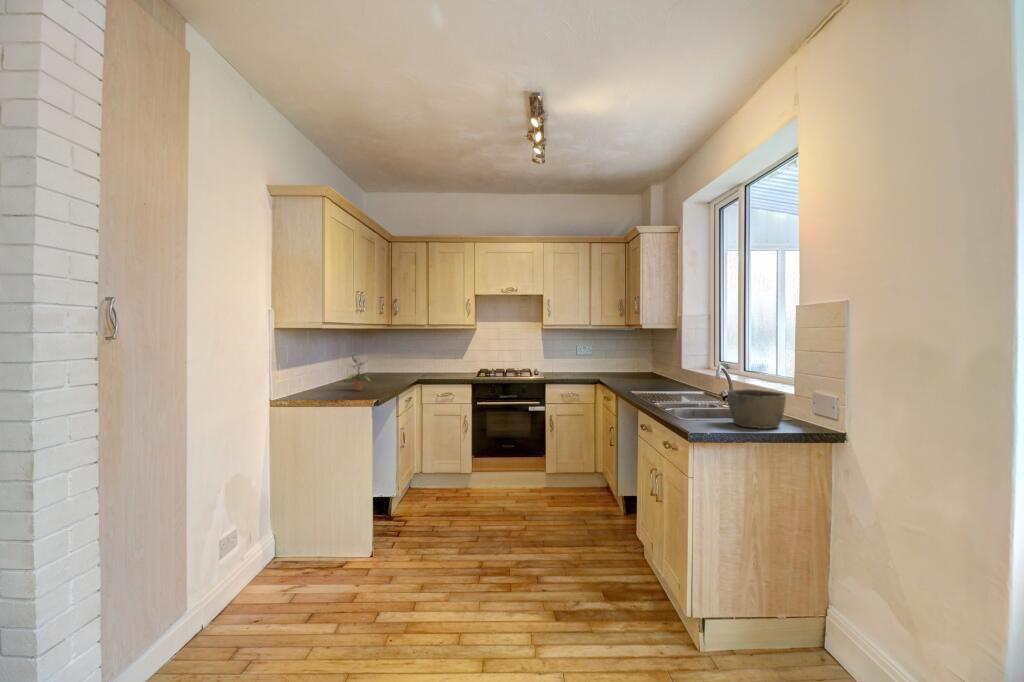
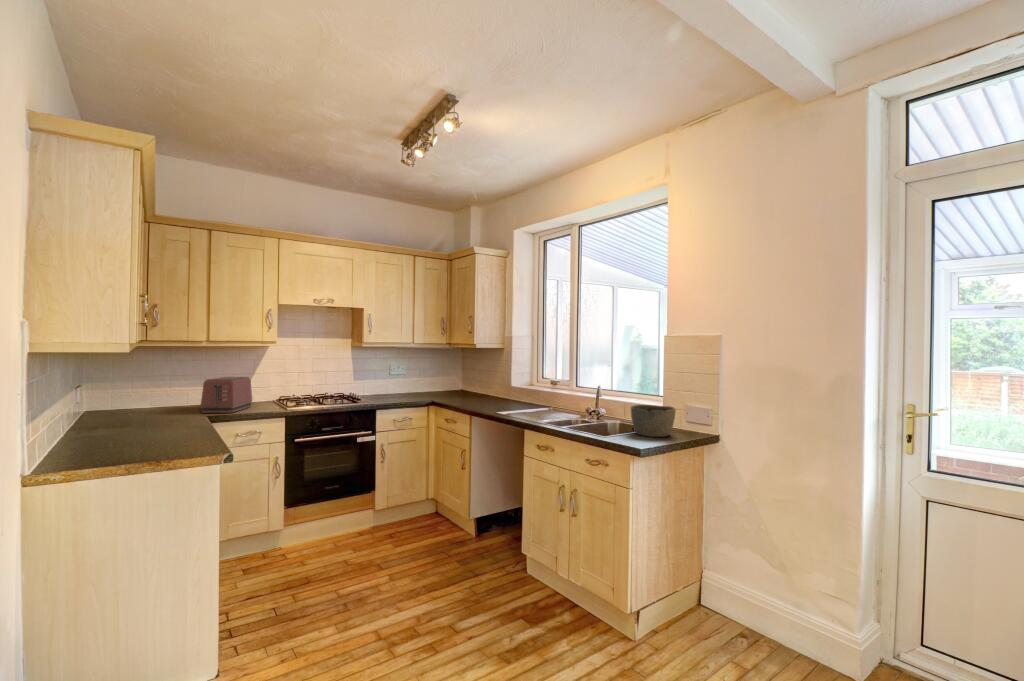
toaster: none [418,353,456,379] -> present [201,377,252,413]
potted plant: present [346,356,370,391] -> none [119,386,180,441]

